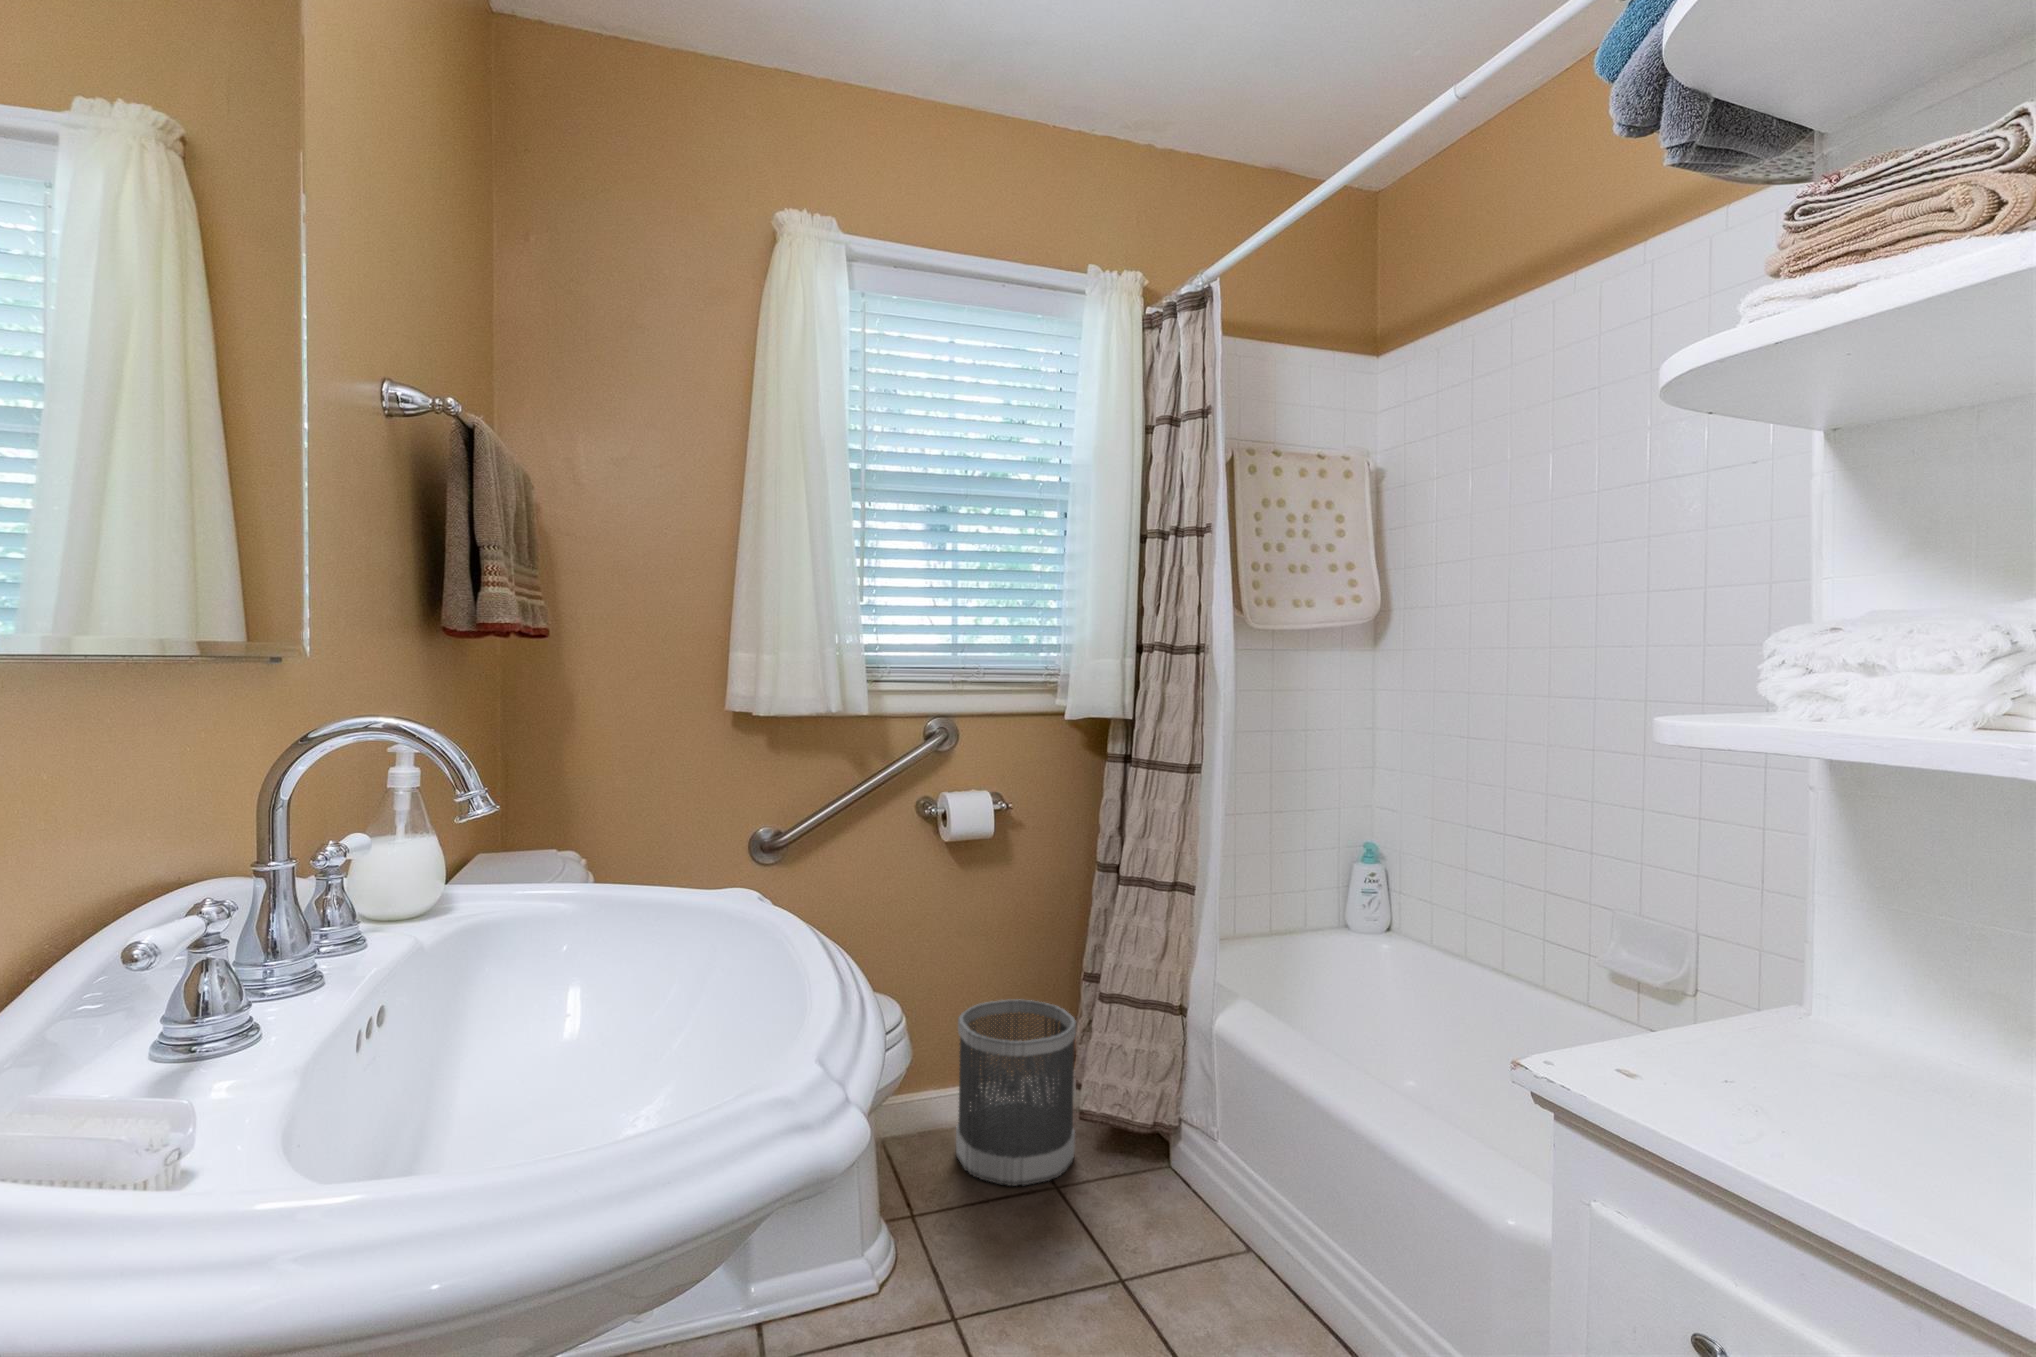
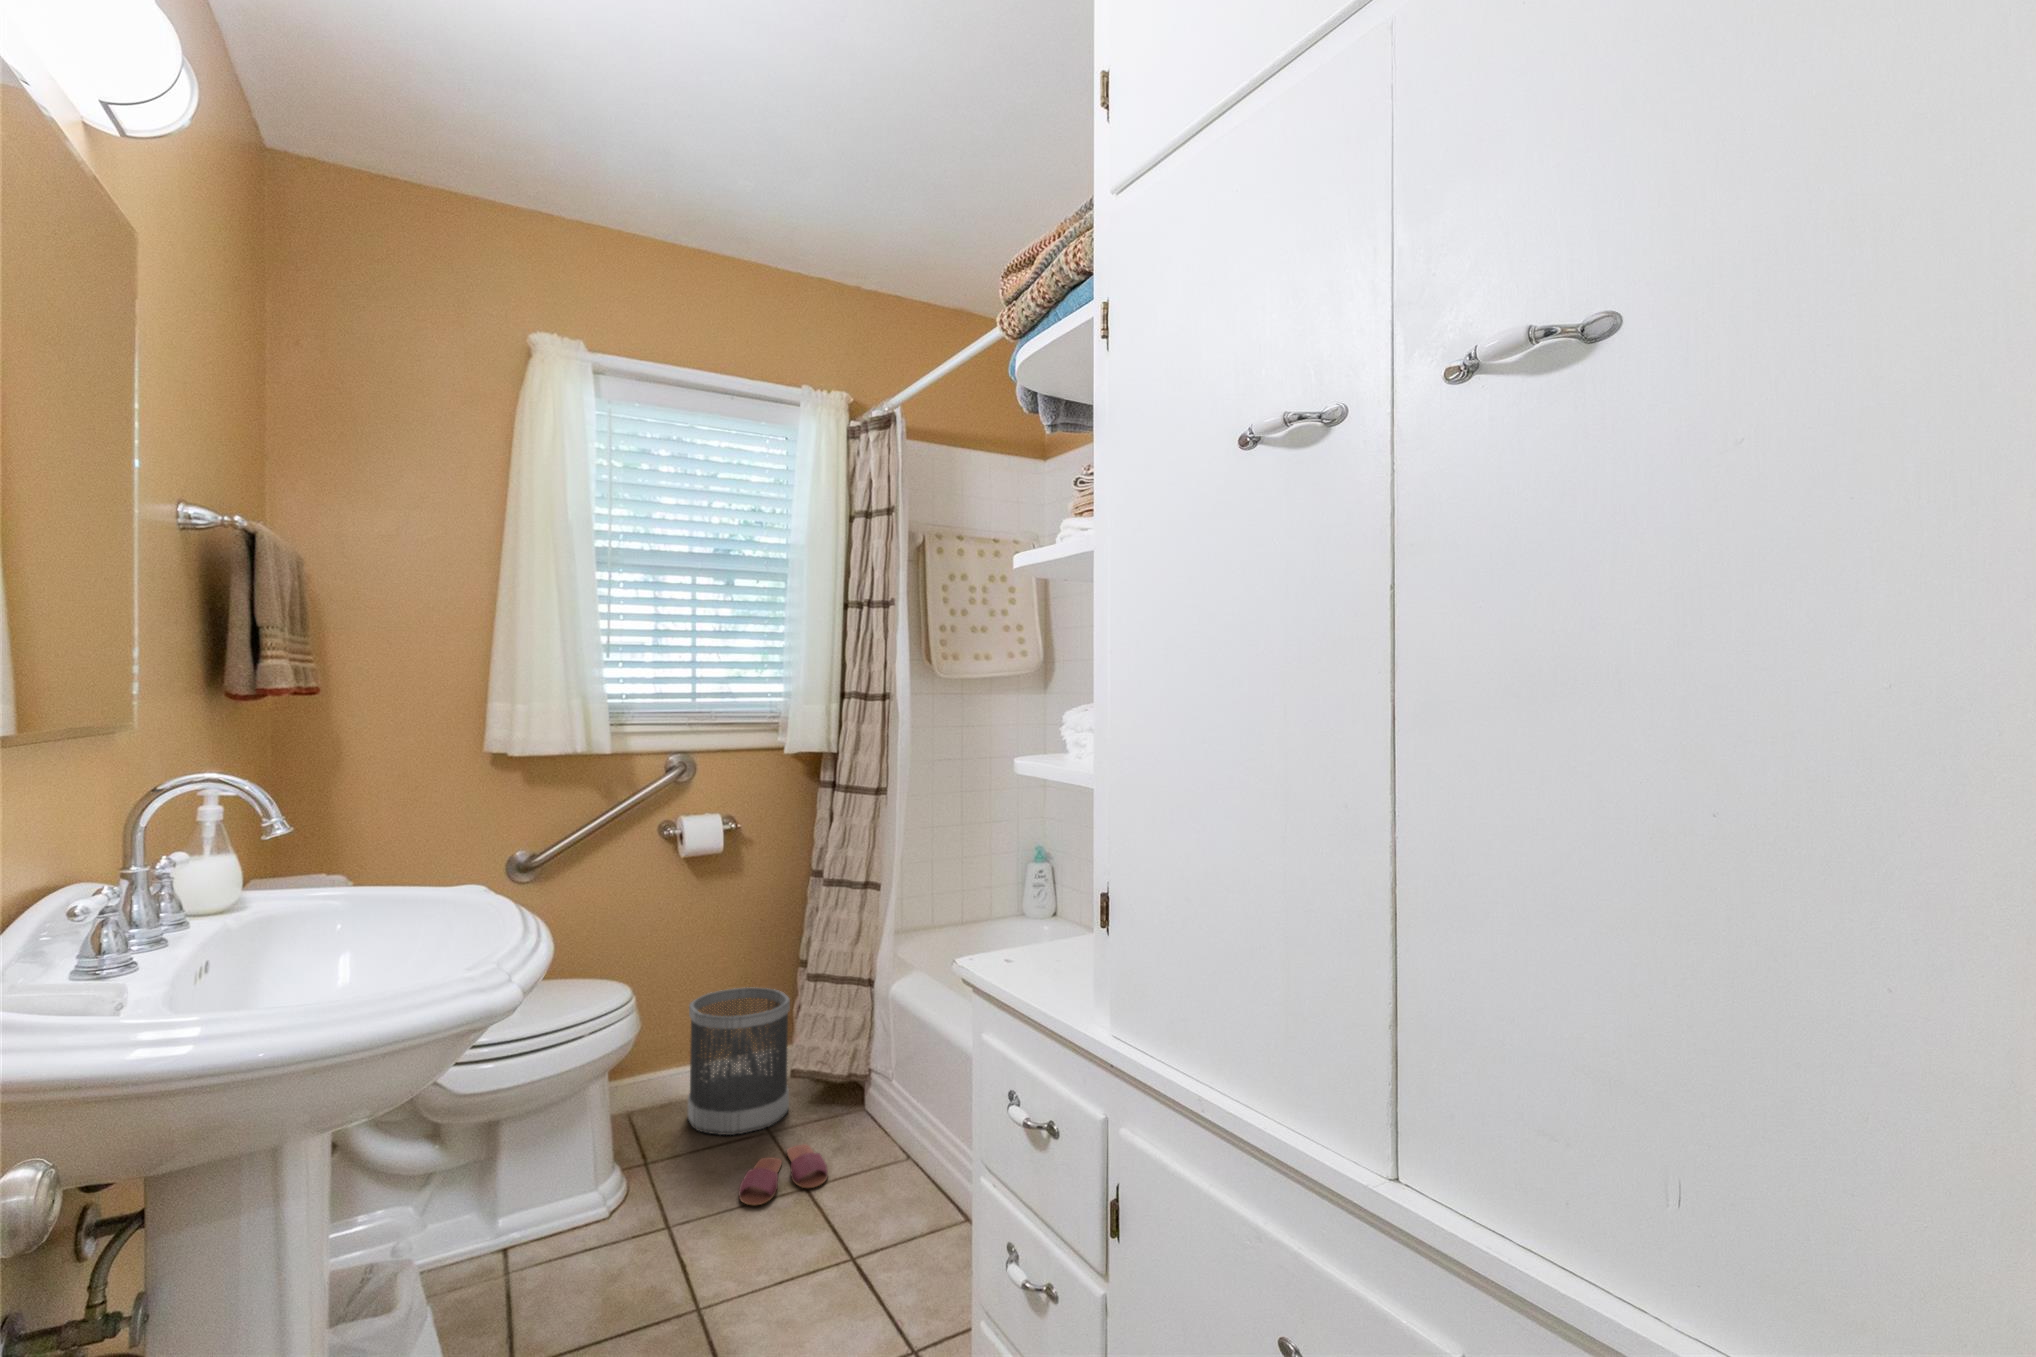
slippers: none [1039,1211,1148,1304] -> present [739,1144,828,1205]

